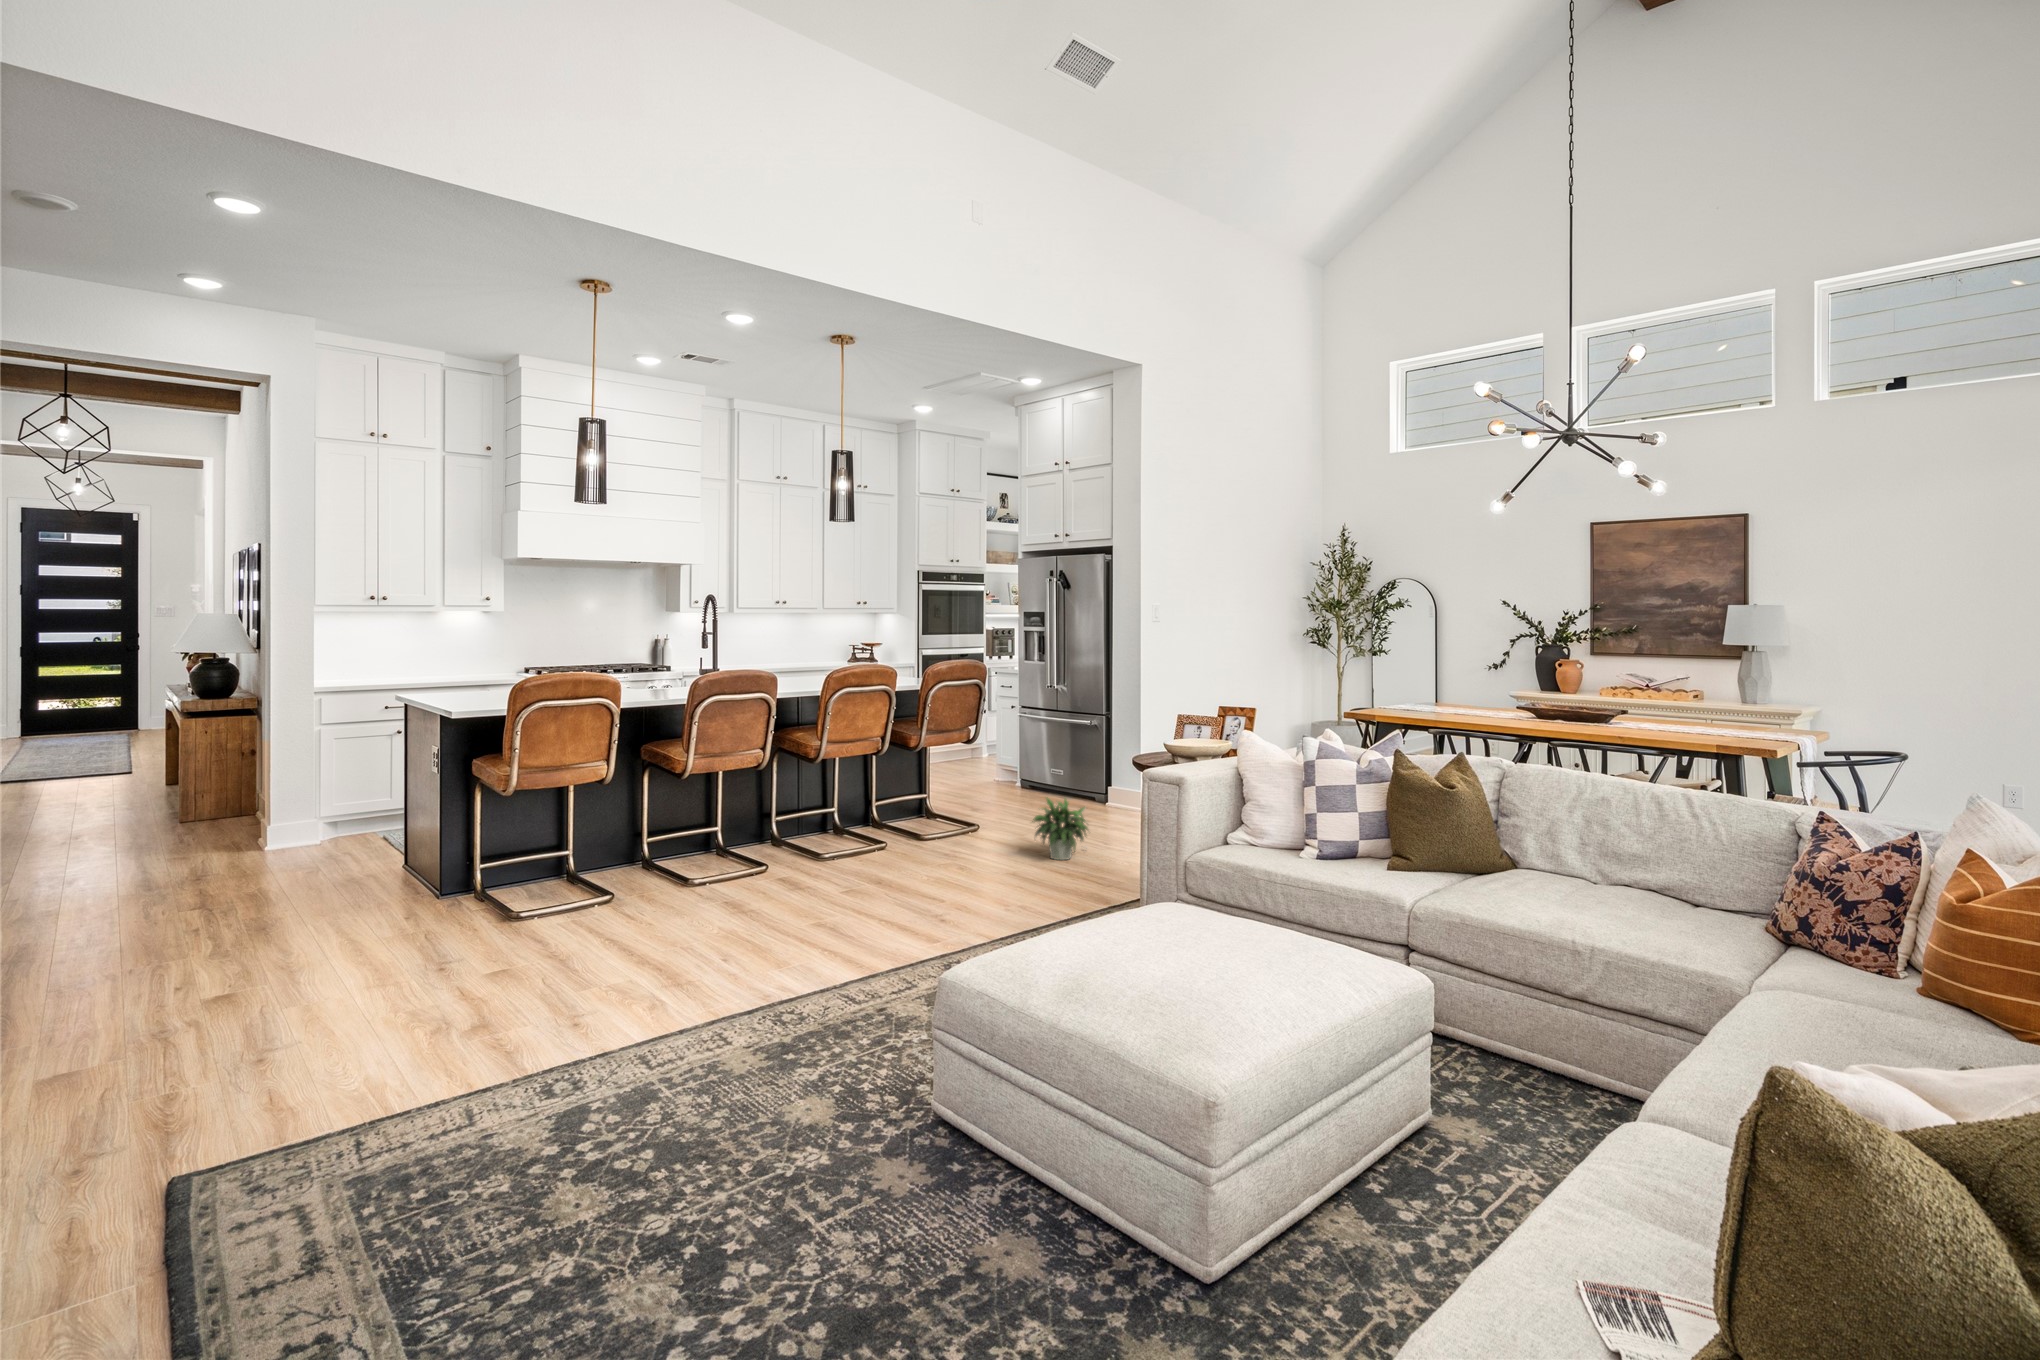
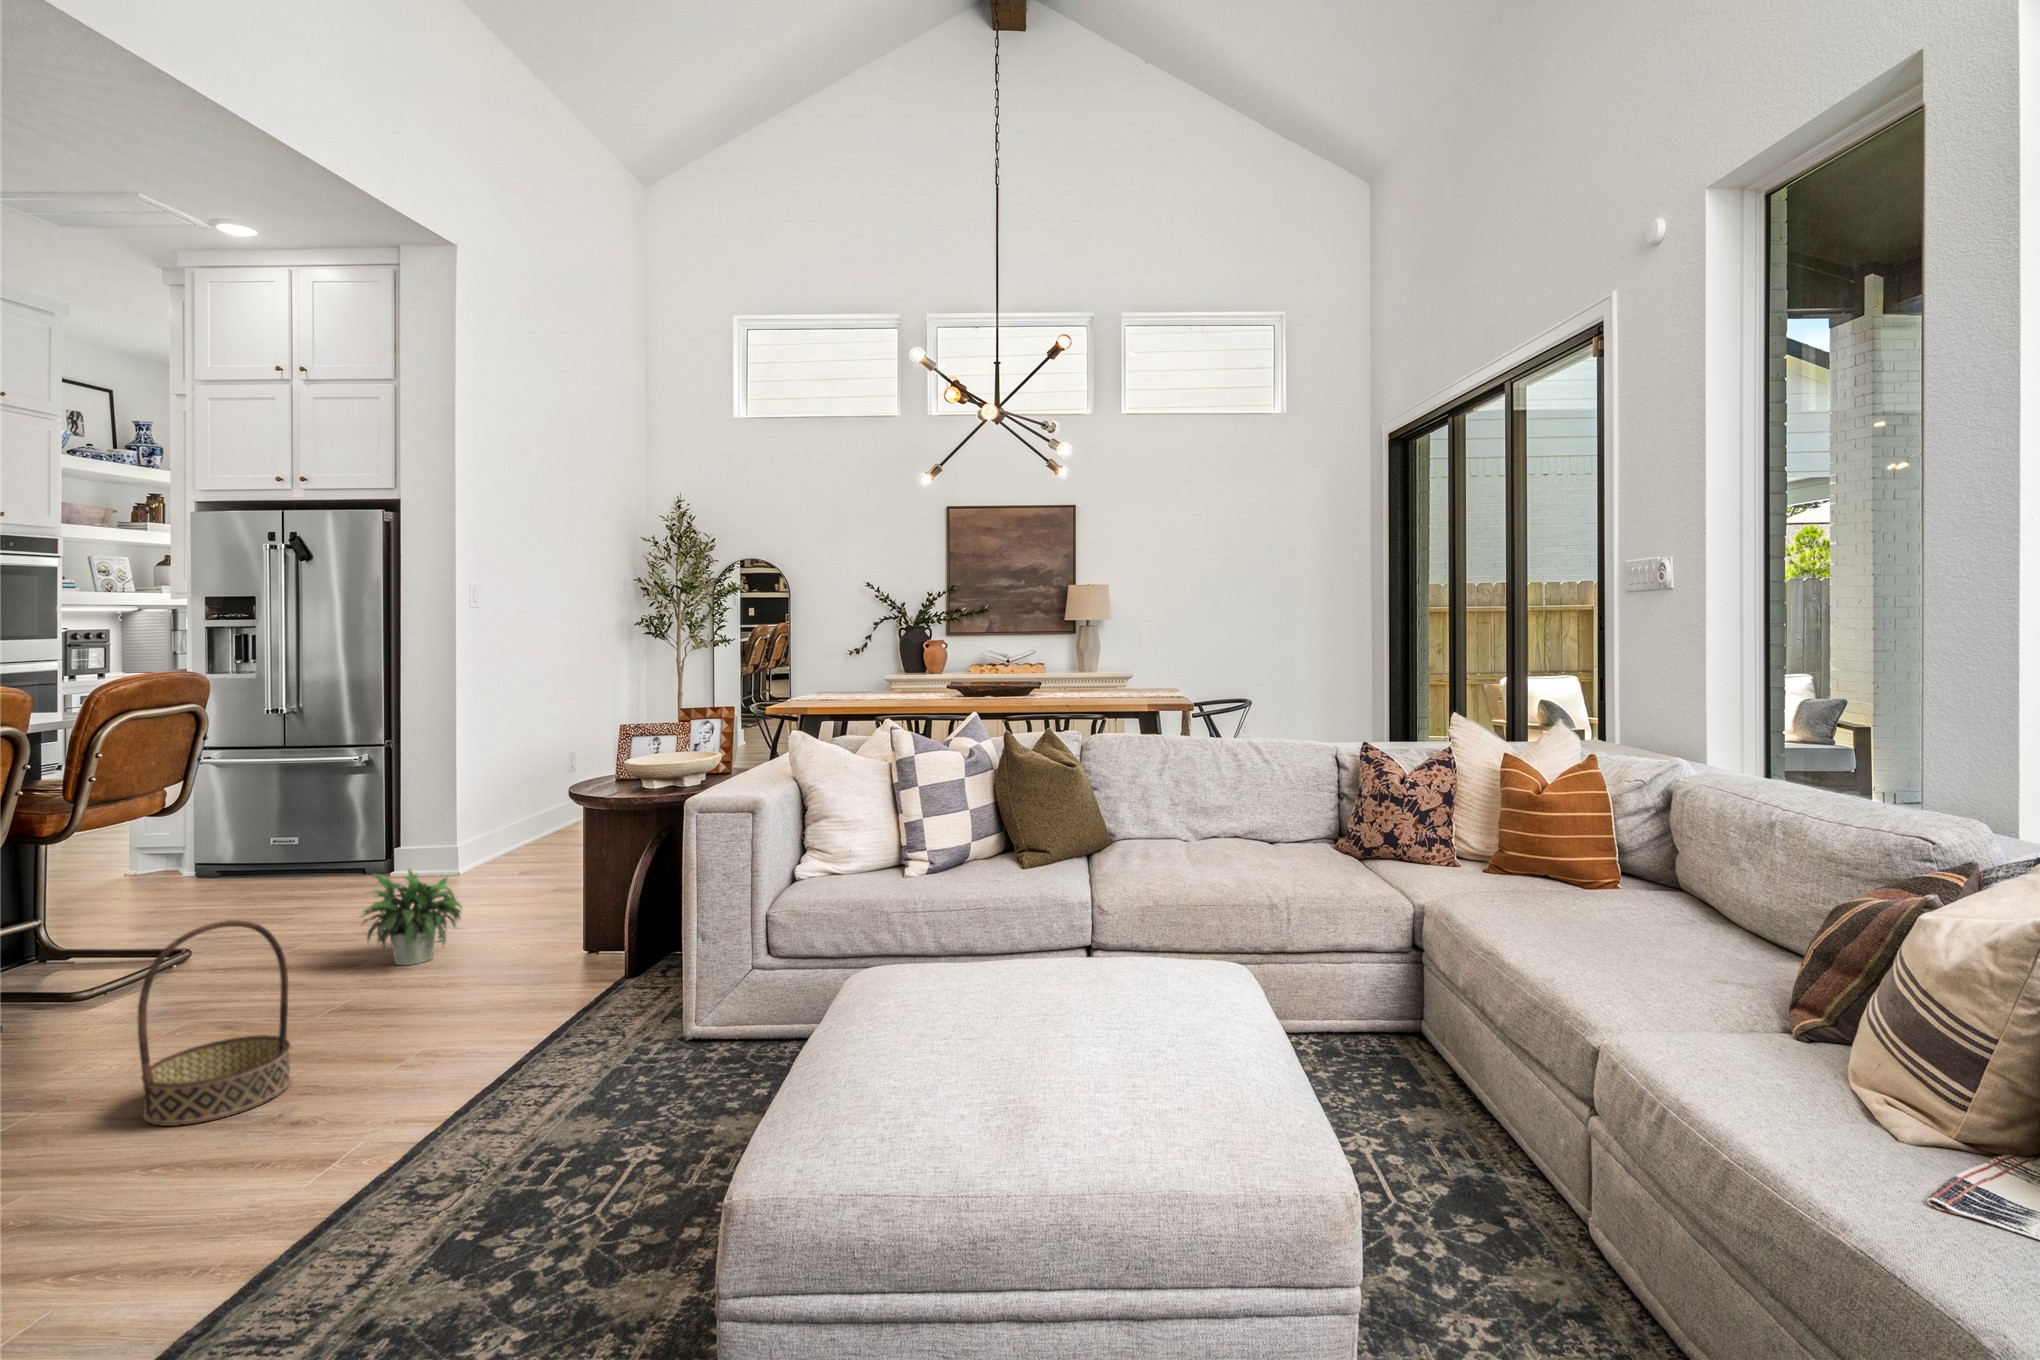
basket: none [887,804,956,911] -> present [137,920,291,1126]

